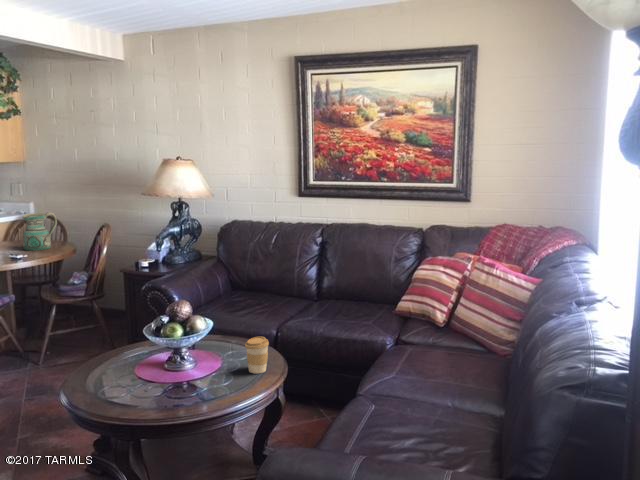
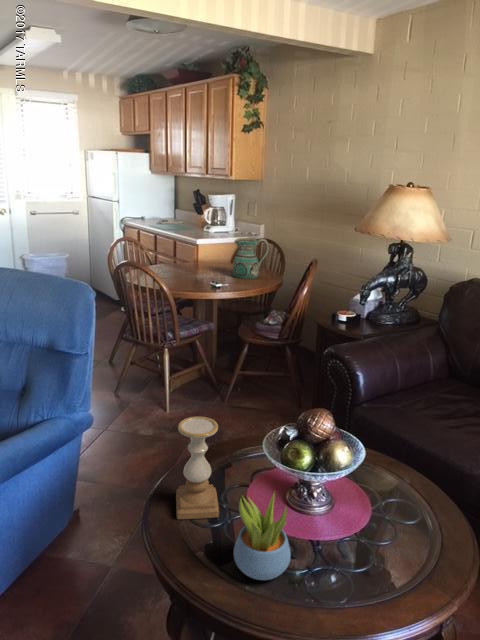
candle holder: none [87,322,128,398] -> present [176,416,219,519]
coffee cup: present [245,337,269,374] -> none [401,506,444,572]
succulent plant: none [153,346,191,403] -> present [233,492,291,580]

